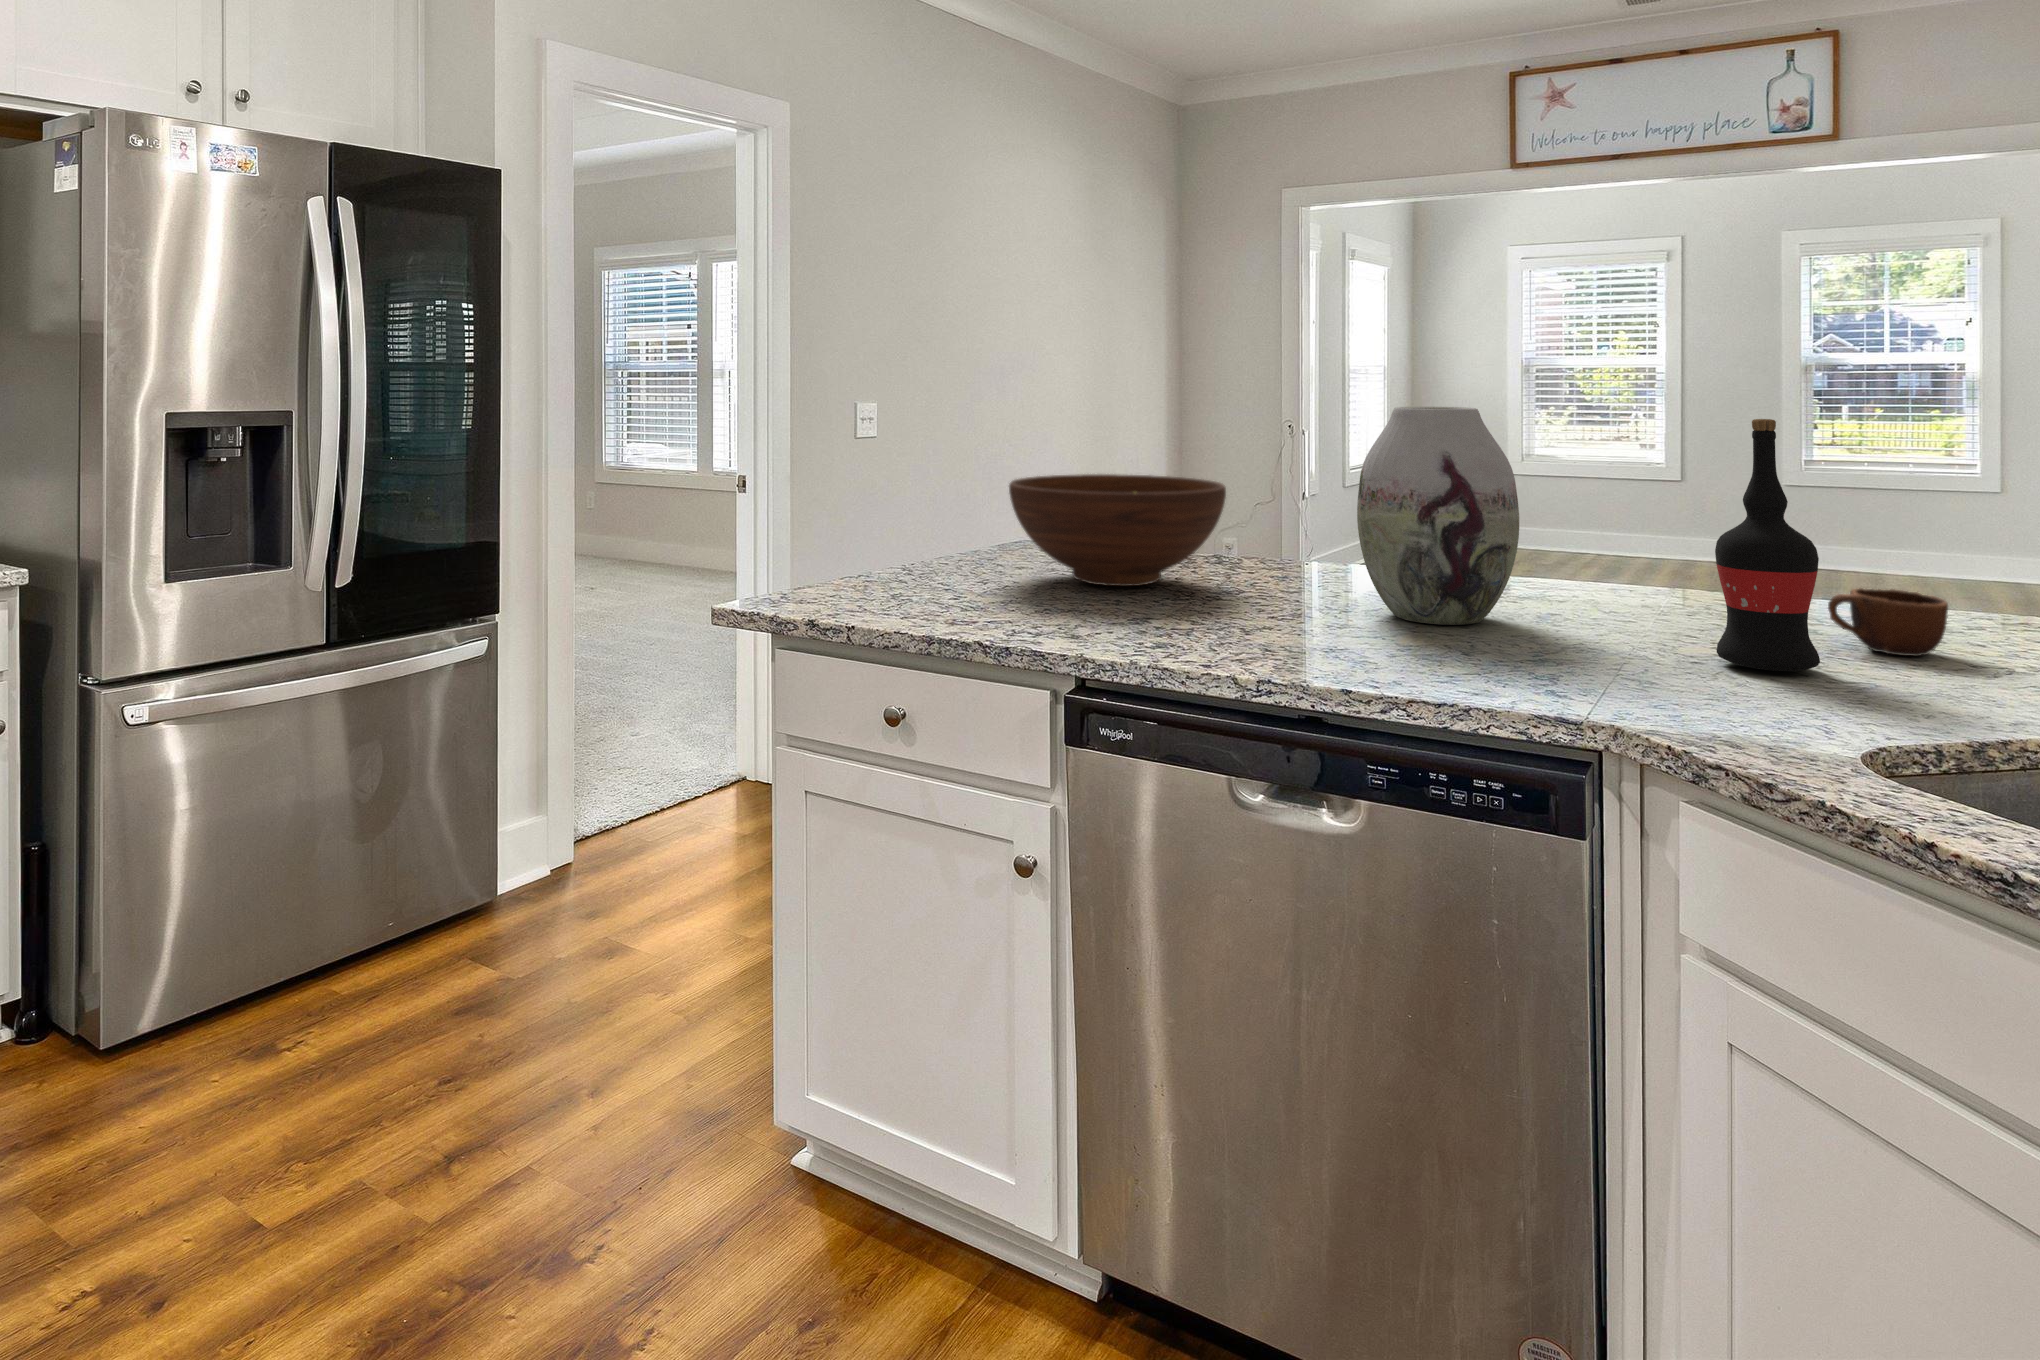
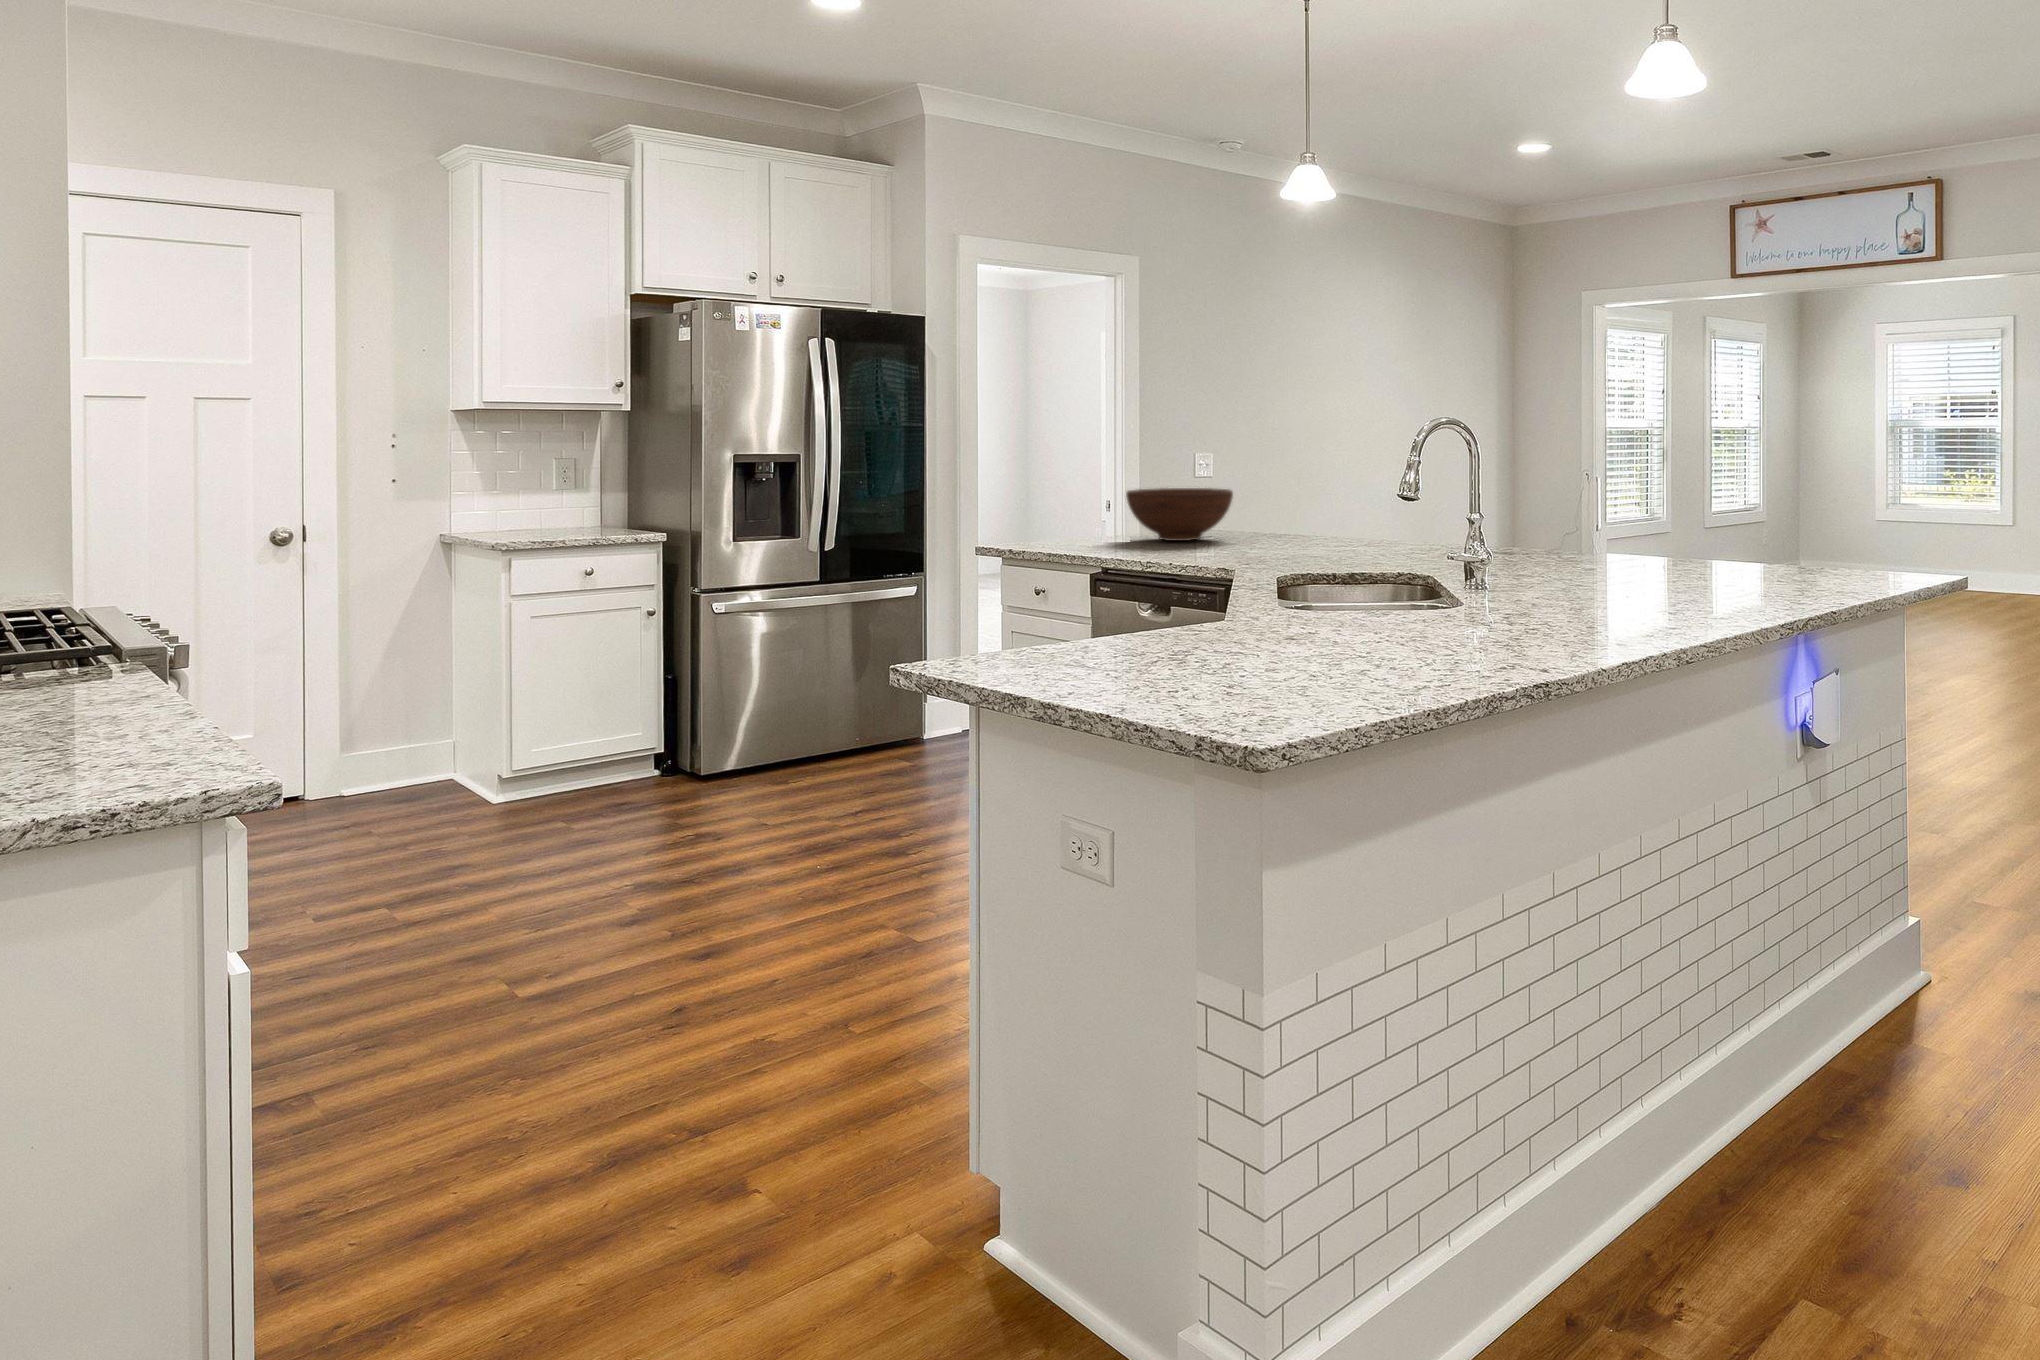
vase: present [1357,406,1519,625] -> none [1253,452,1322,552]
wine bottle: present [1715,419,1820,671] -> none [1347,456,1384,563]
mug: present [1828,588,1948,656] -> none [1418,533,1463,561]

